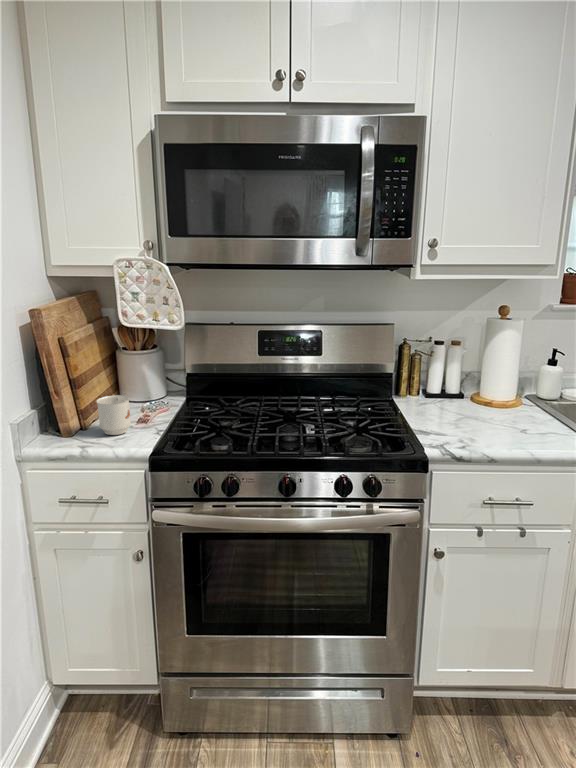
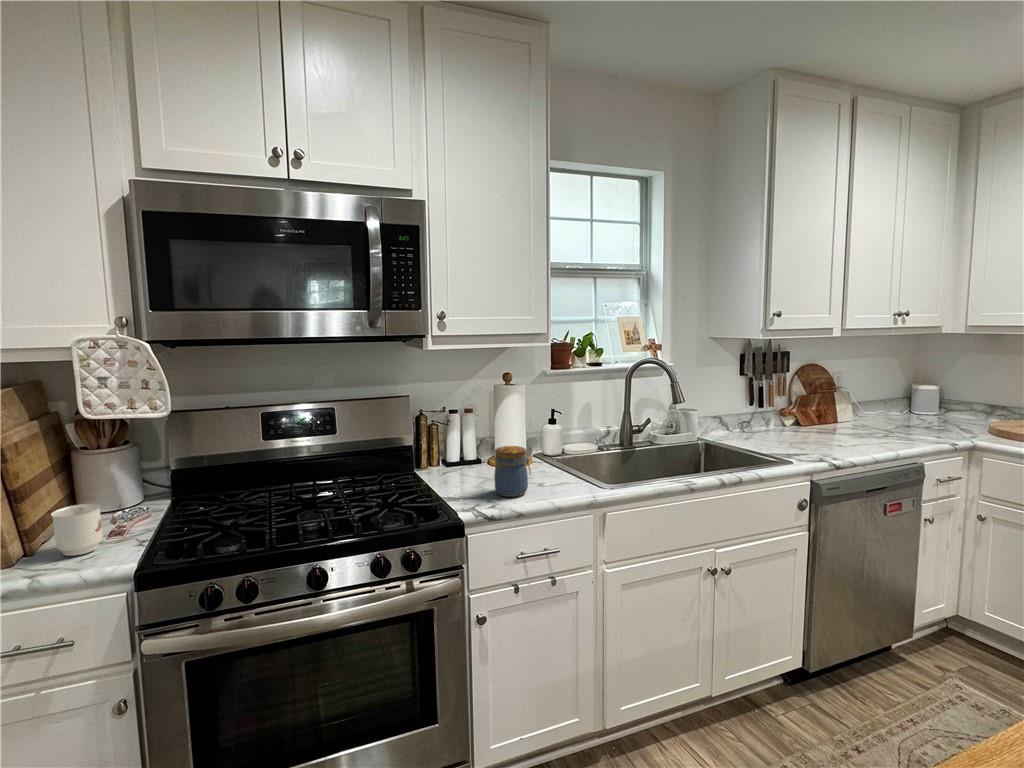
jar: none [470,386,514,440] -> present [494,446,531,497]

